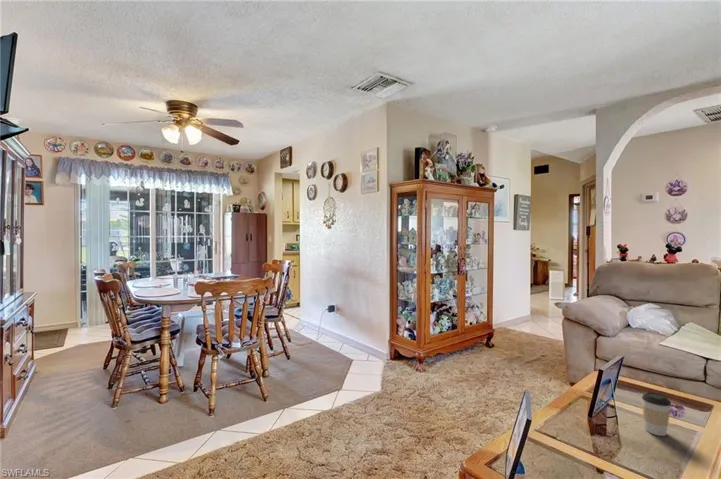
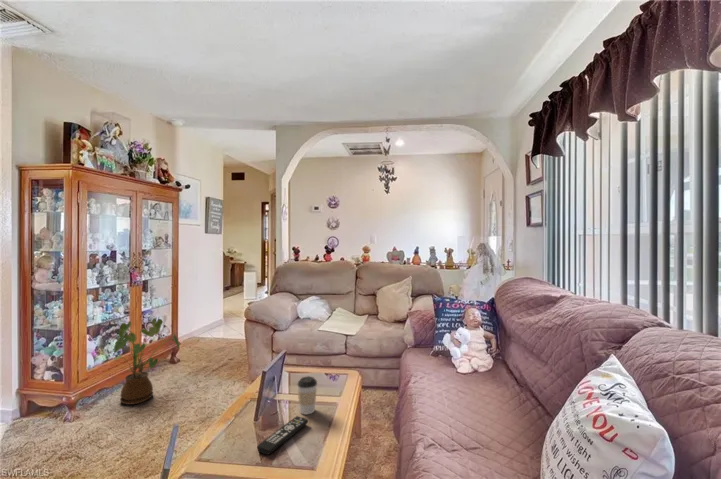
house plant: none [446,303,498,373] -> present [114,318,179,405]
remote control: none [596,432,659,456] -> present [257,416,308,455]

